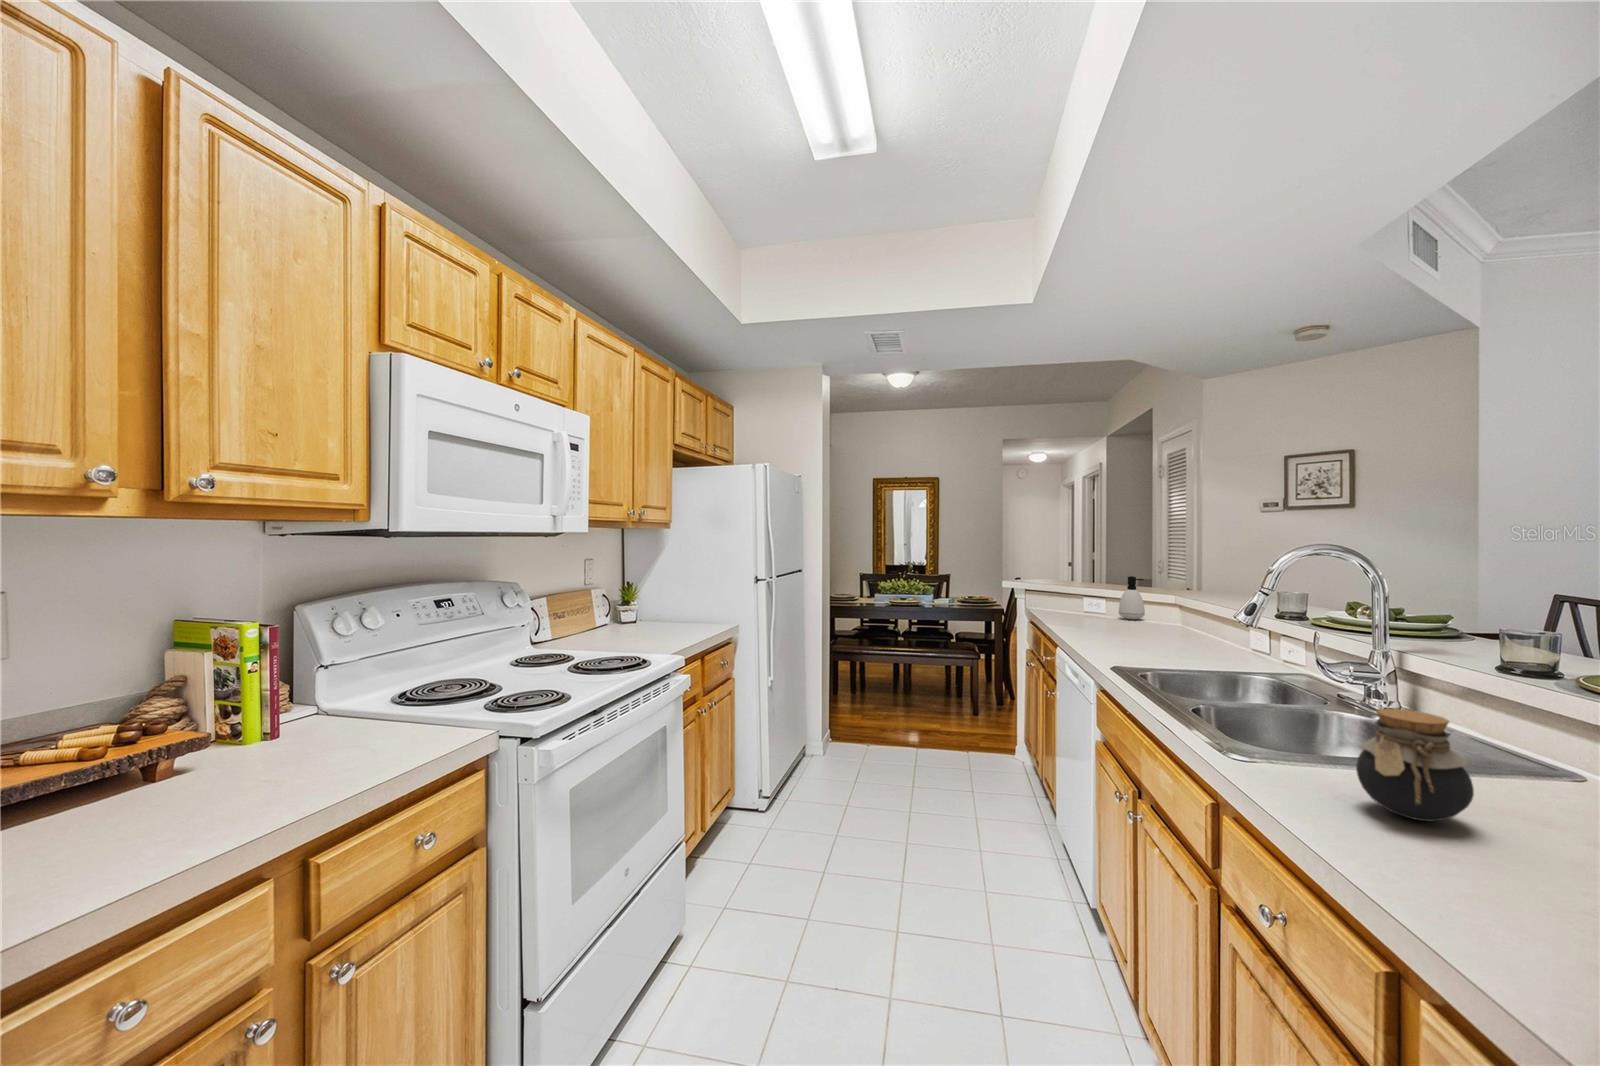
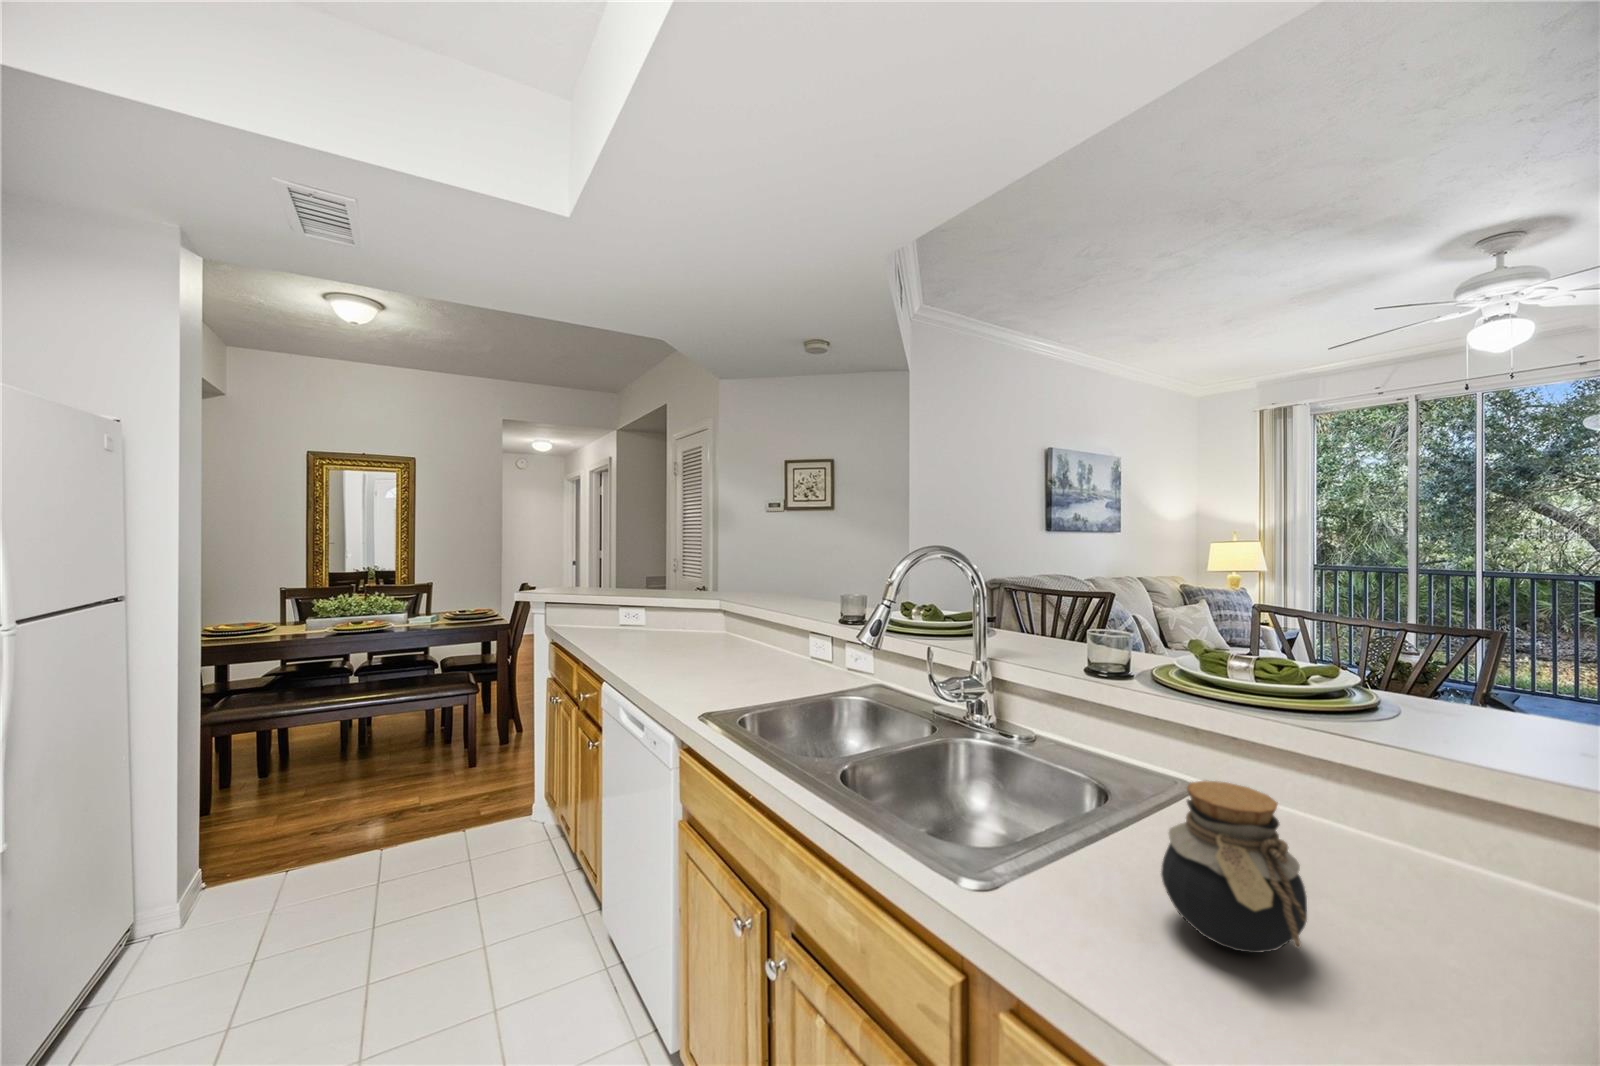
soap dispenser: present [1119,576,1145,619] -> none [657,581,684,630]

